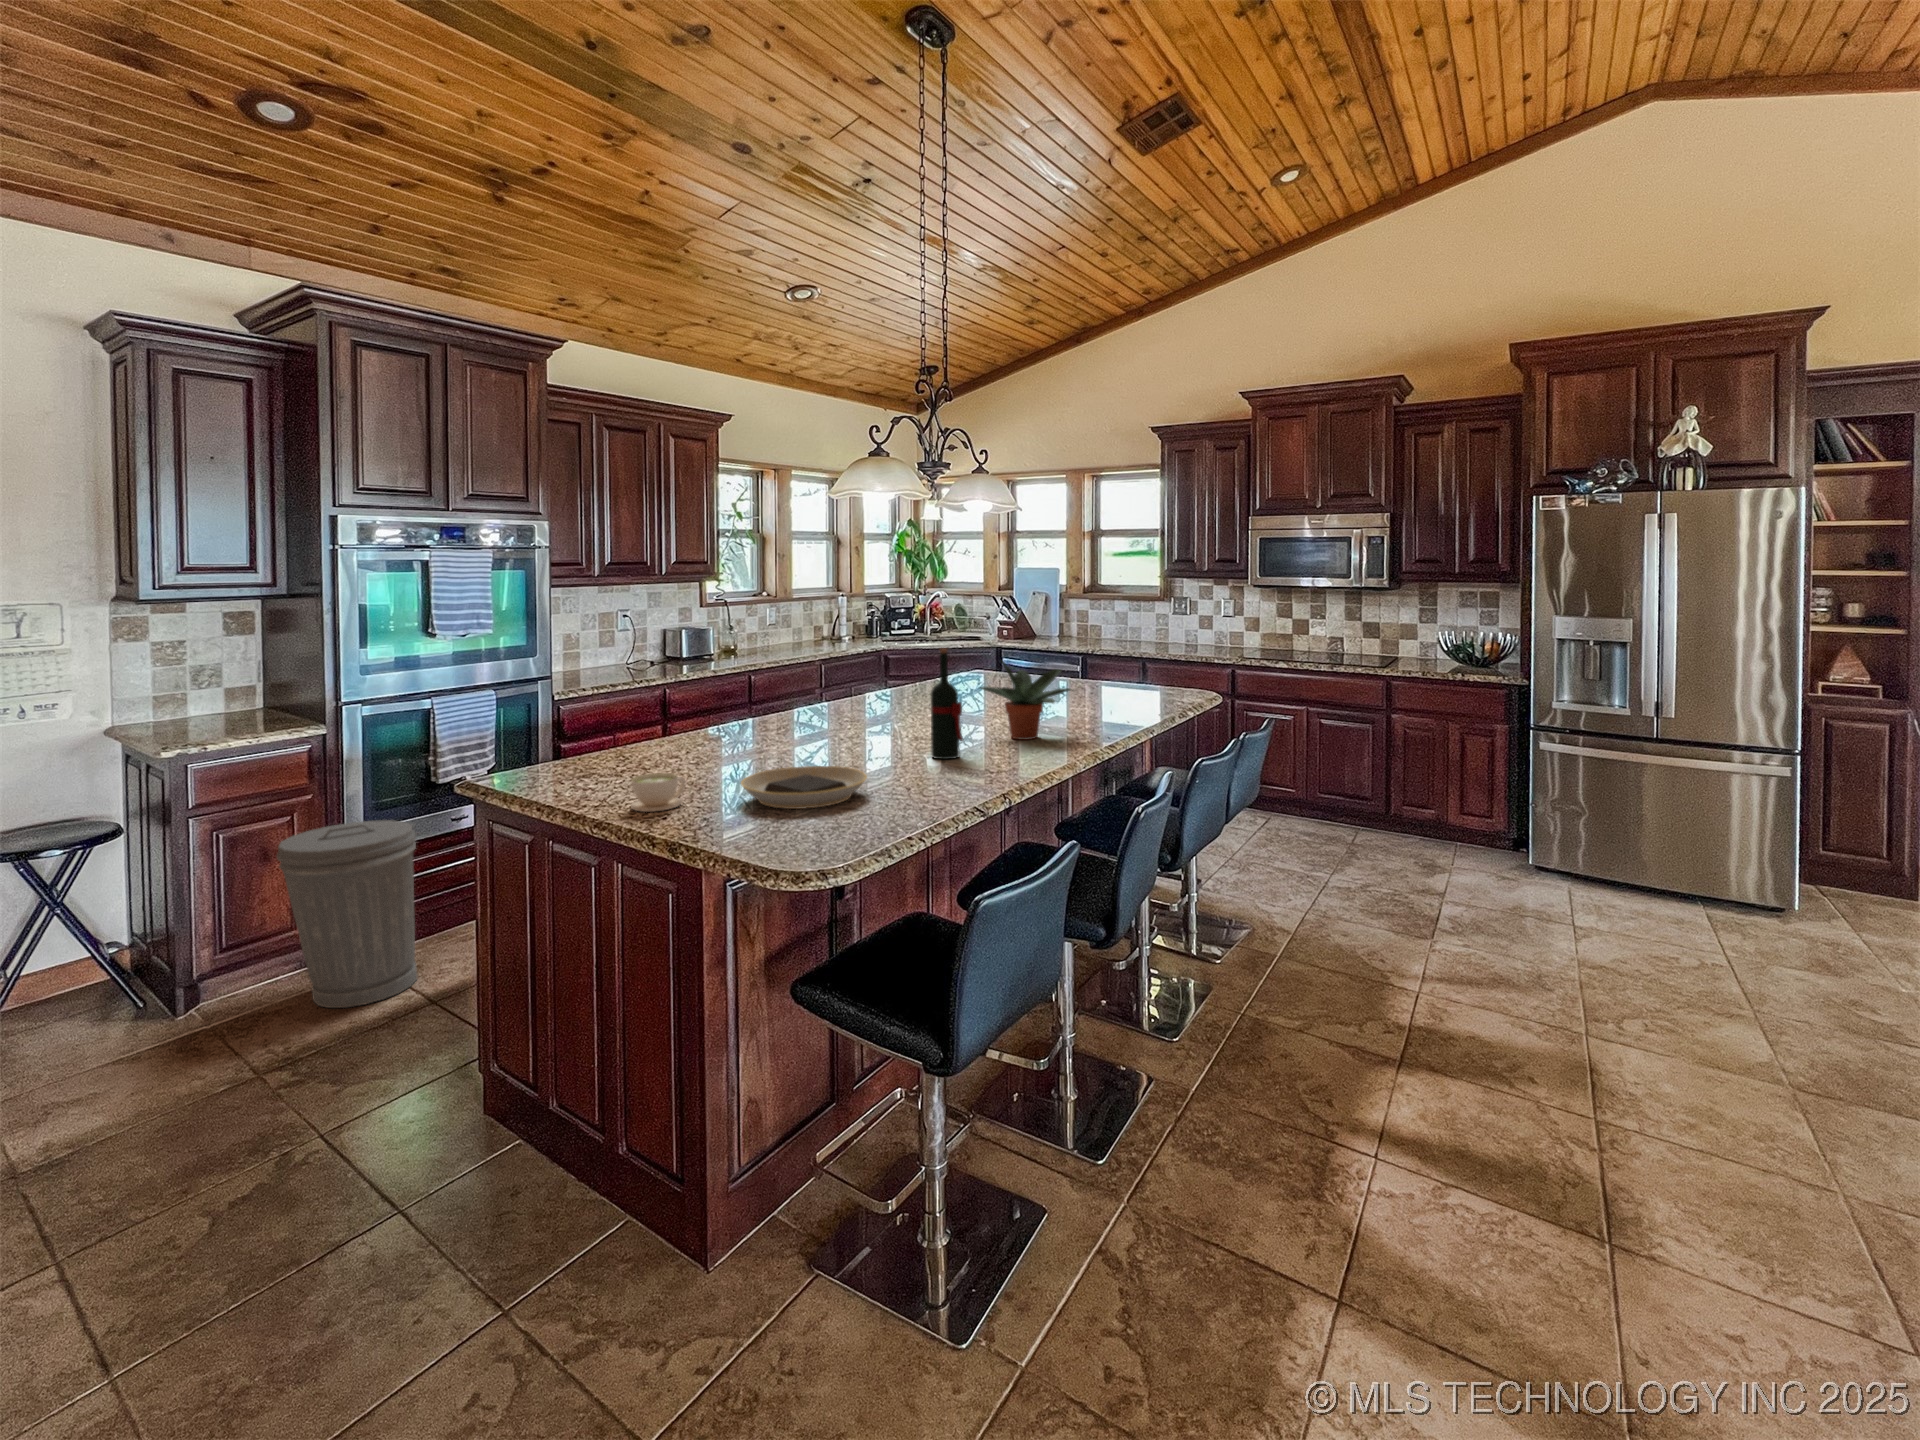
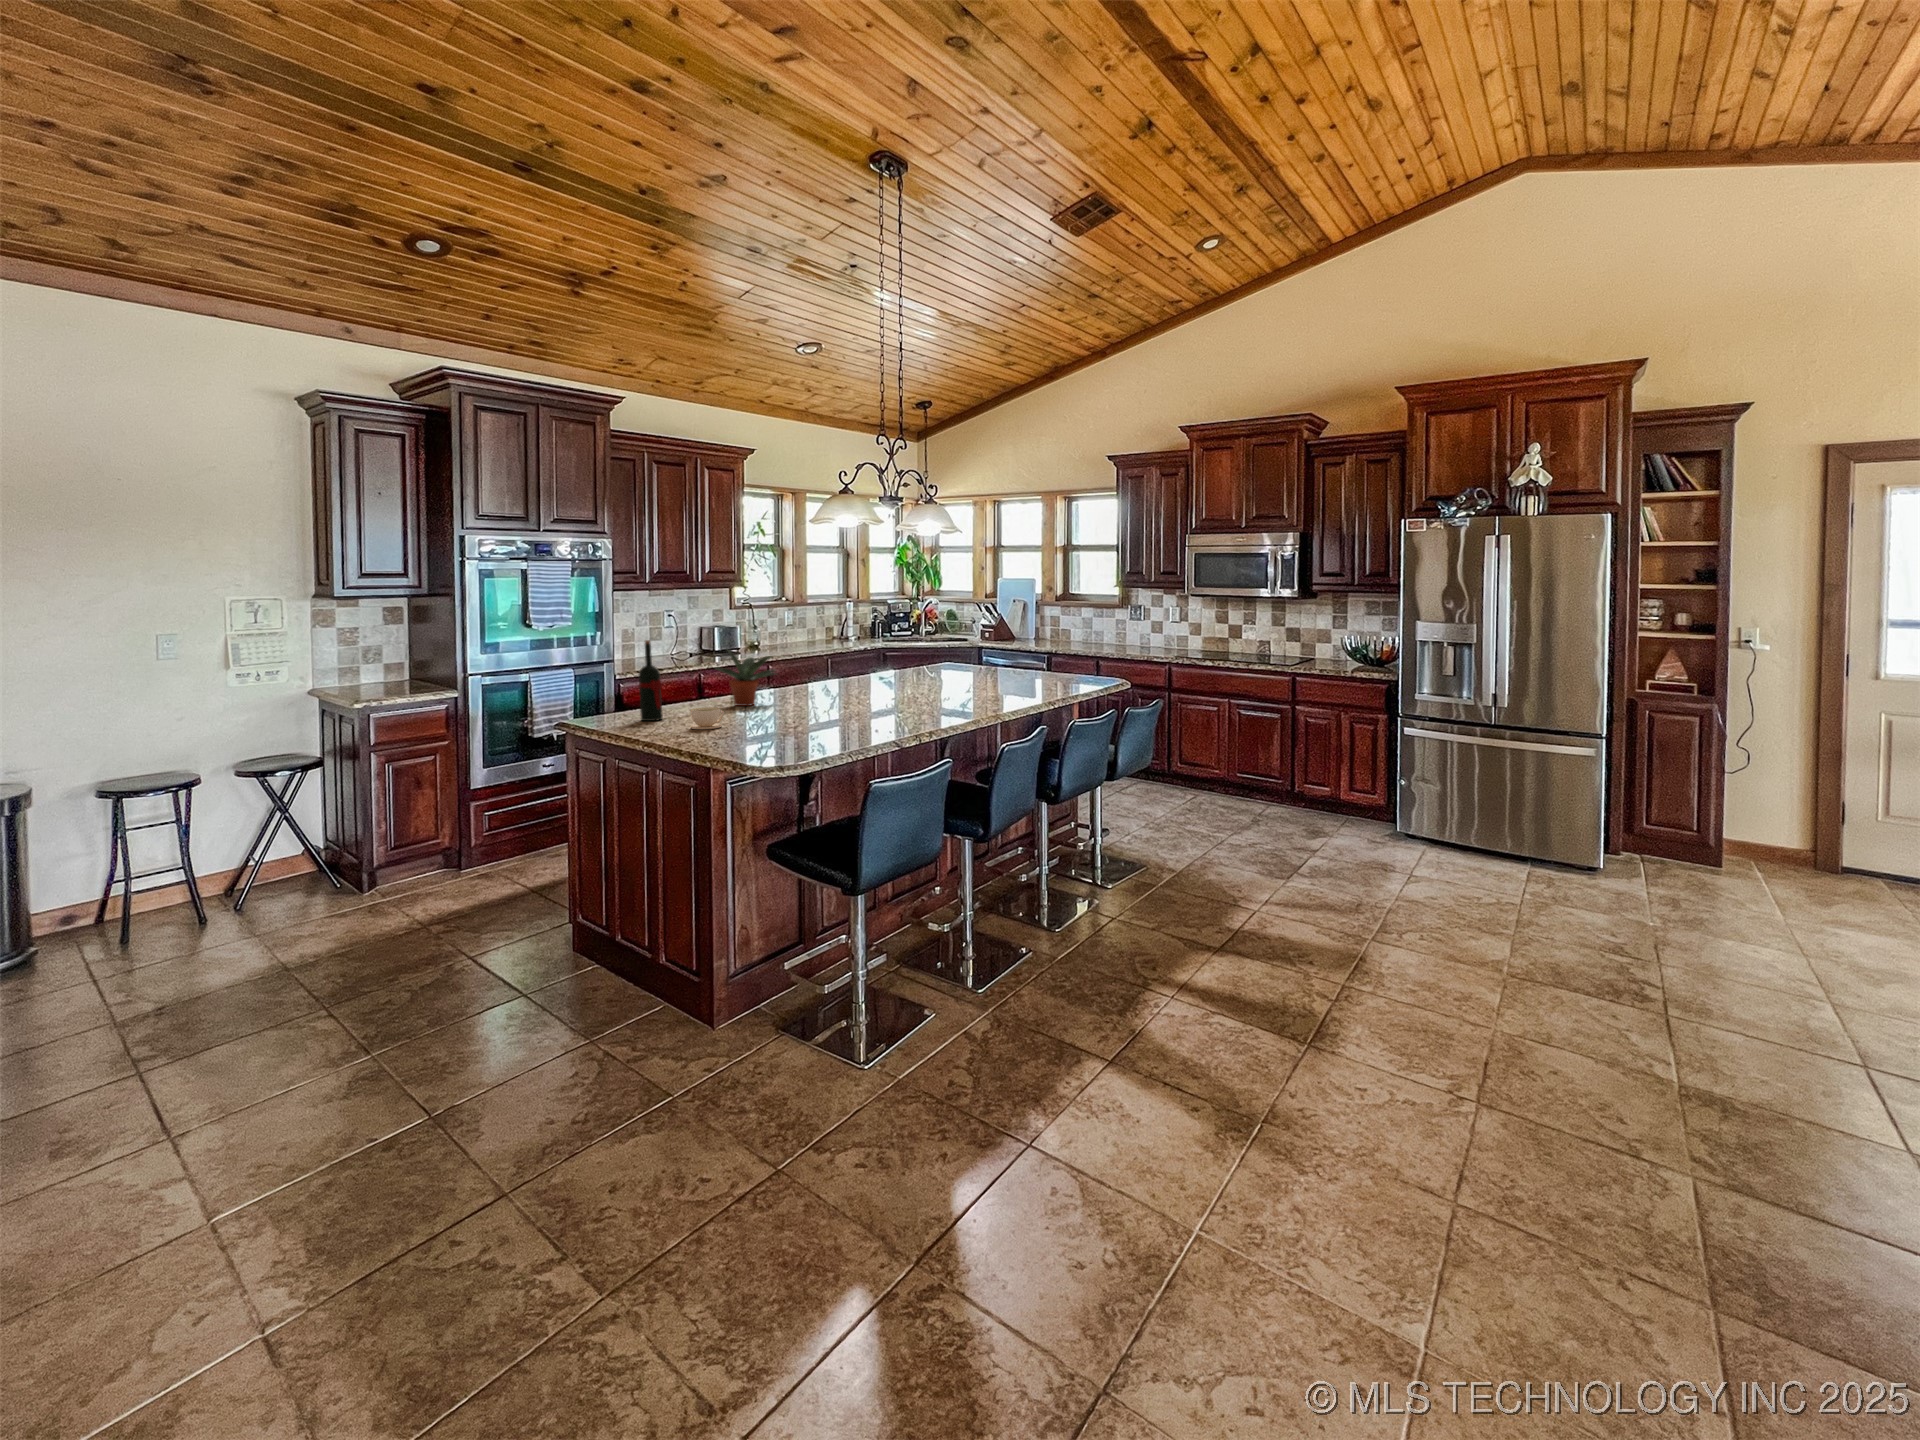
wine bottle: present [931,648,964,759] -> present [639,640,663,721]
potted plant: present [980,662,1071,740] -> present [716,650,776,706]
plate: present [741,766,867,809] -> none [759,707,839,729]
trash can: present [277,820,417,1008] -> none [428,761,522,893]

